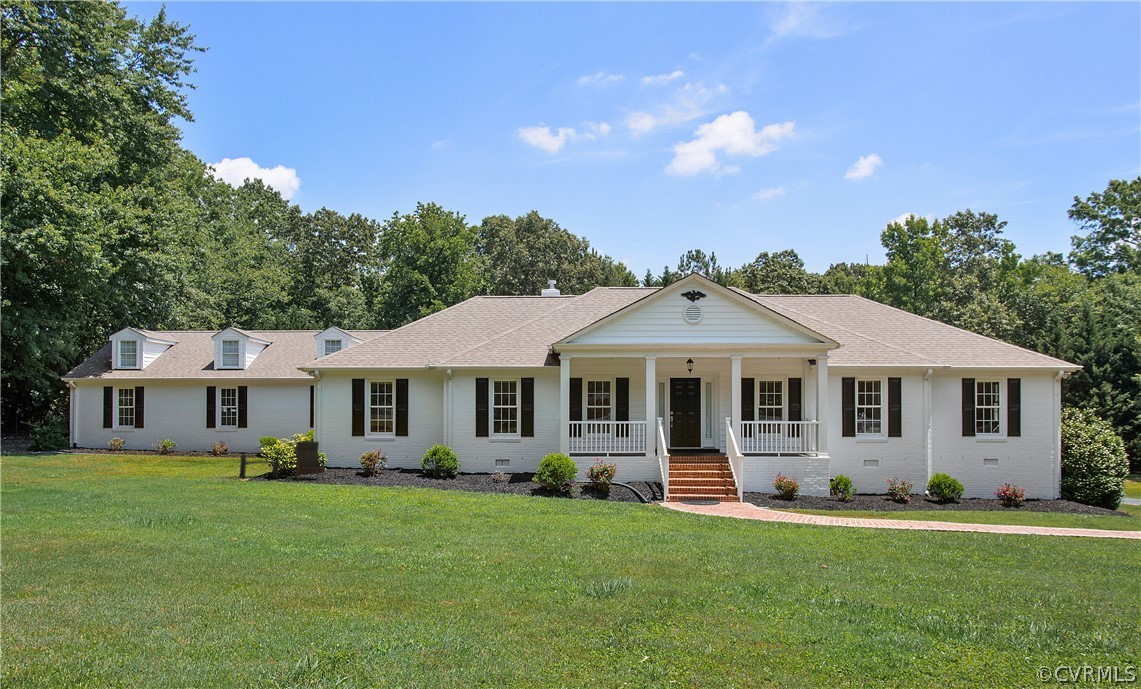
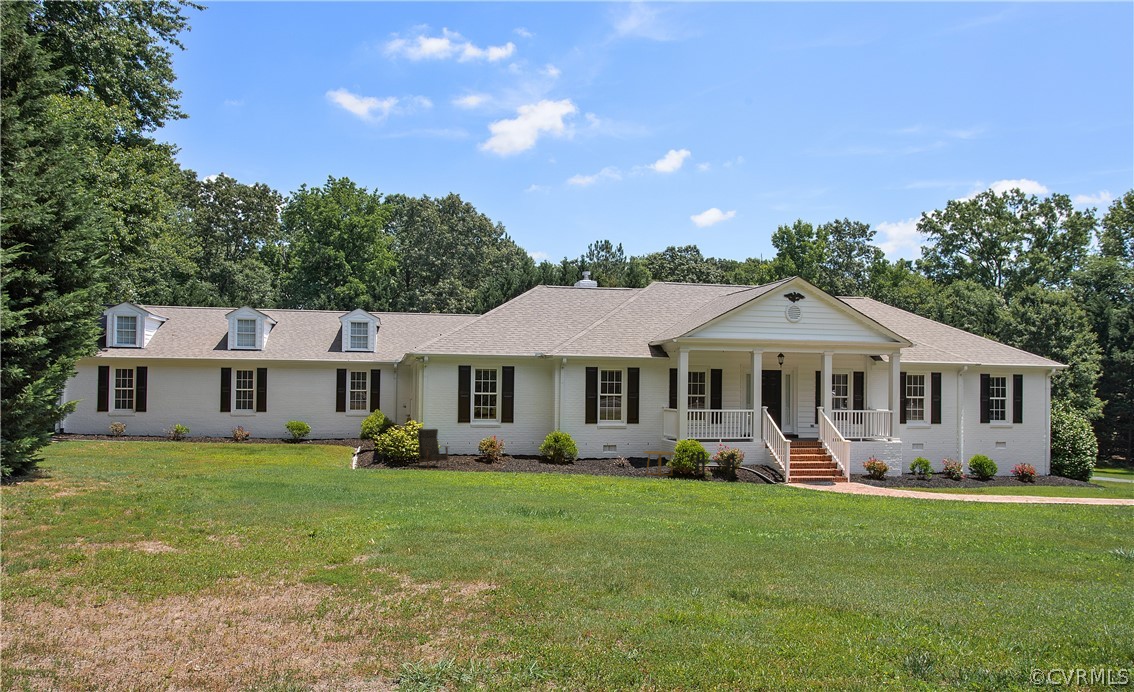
bench: present [240,454,279,479] -> present [696,451,735,479]
round table: none [505,465,542,493] -> present [644,451,677,476]

